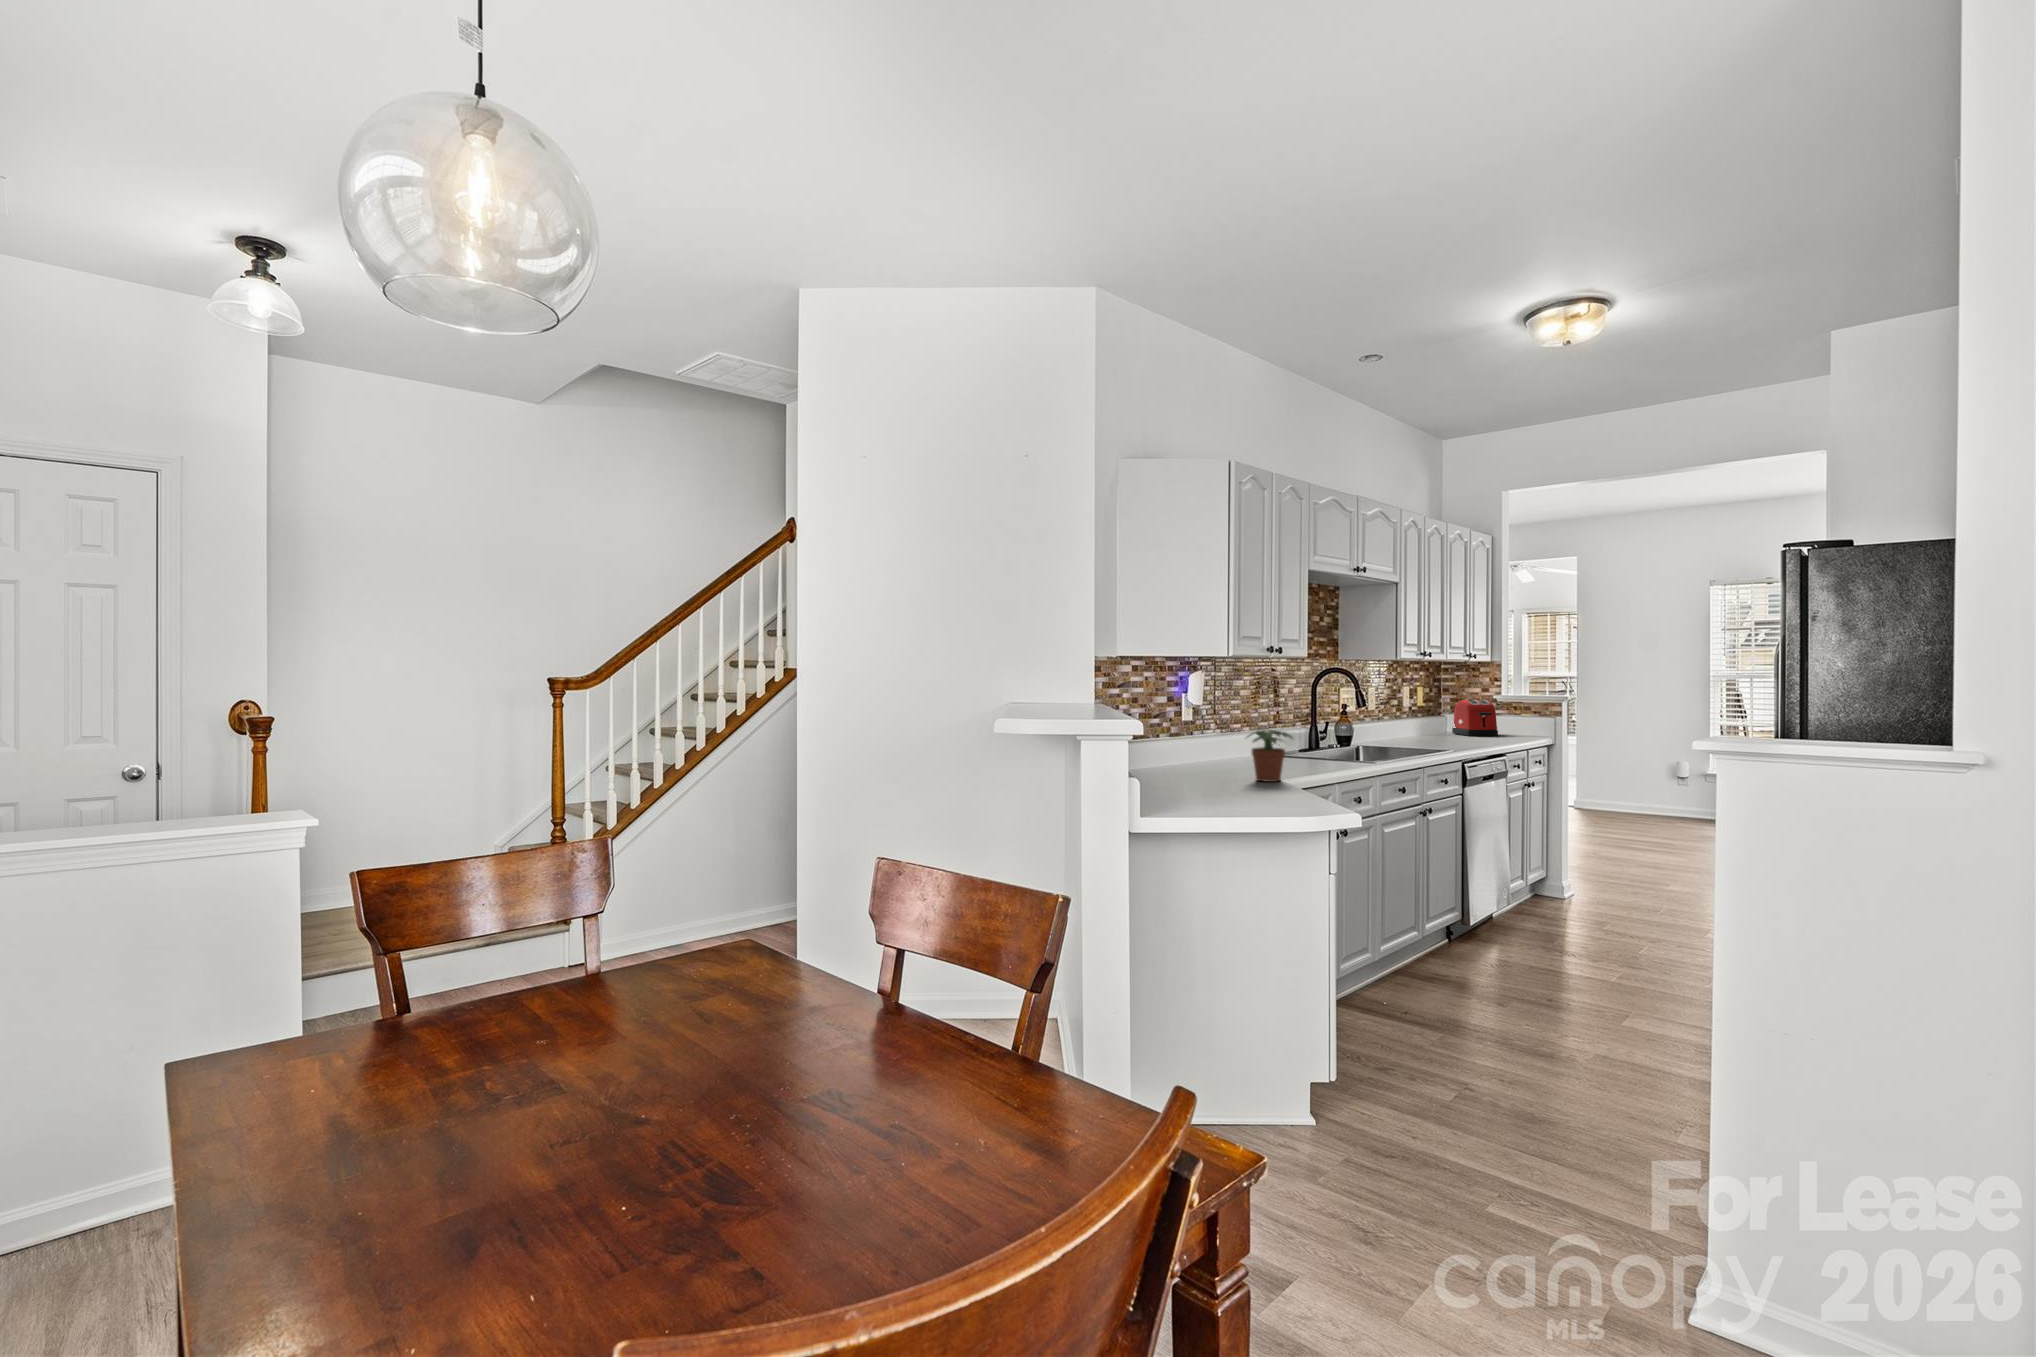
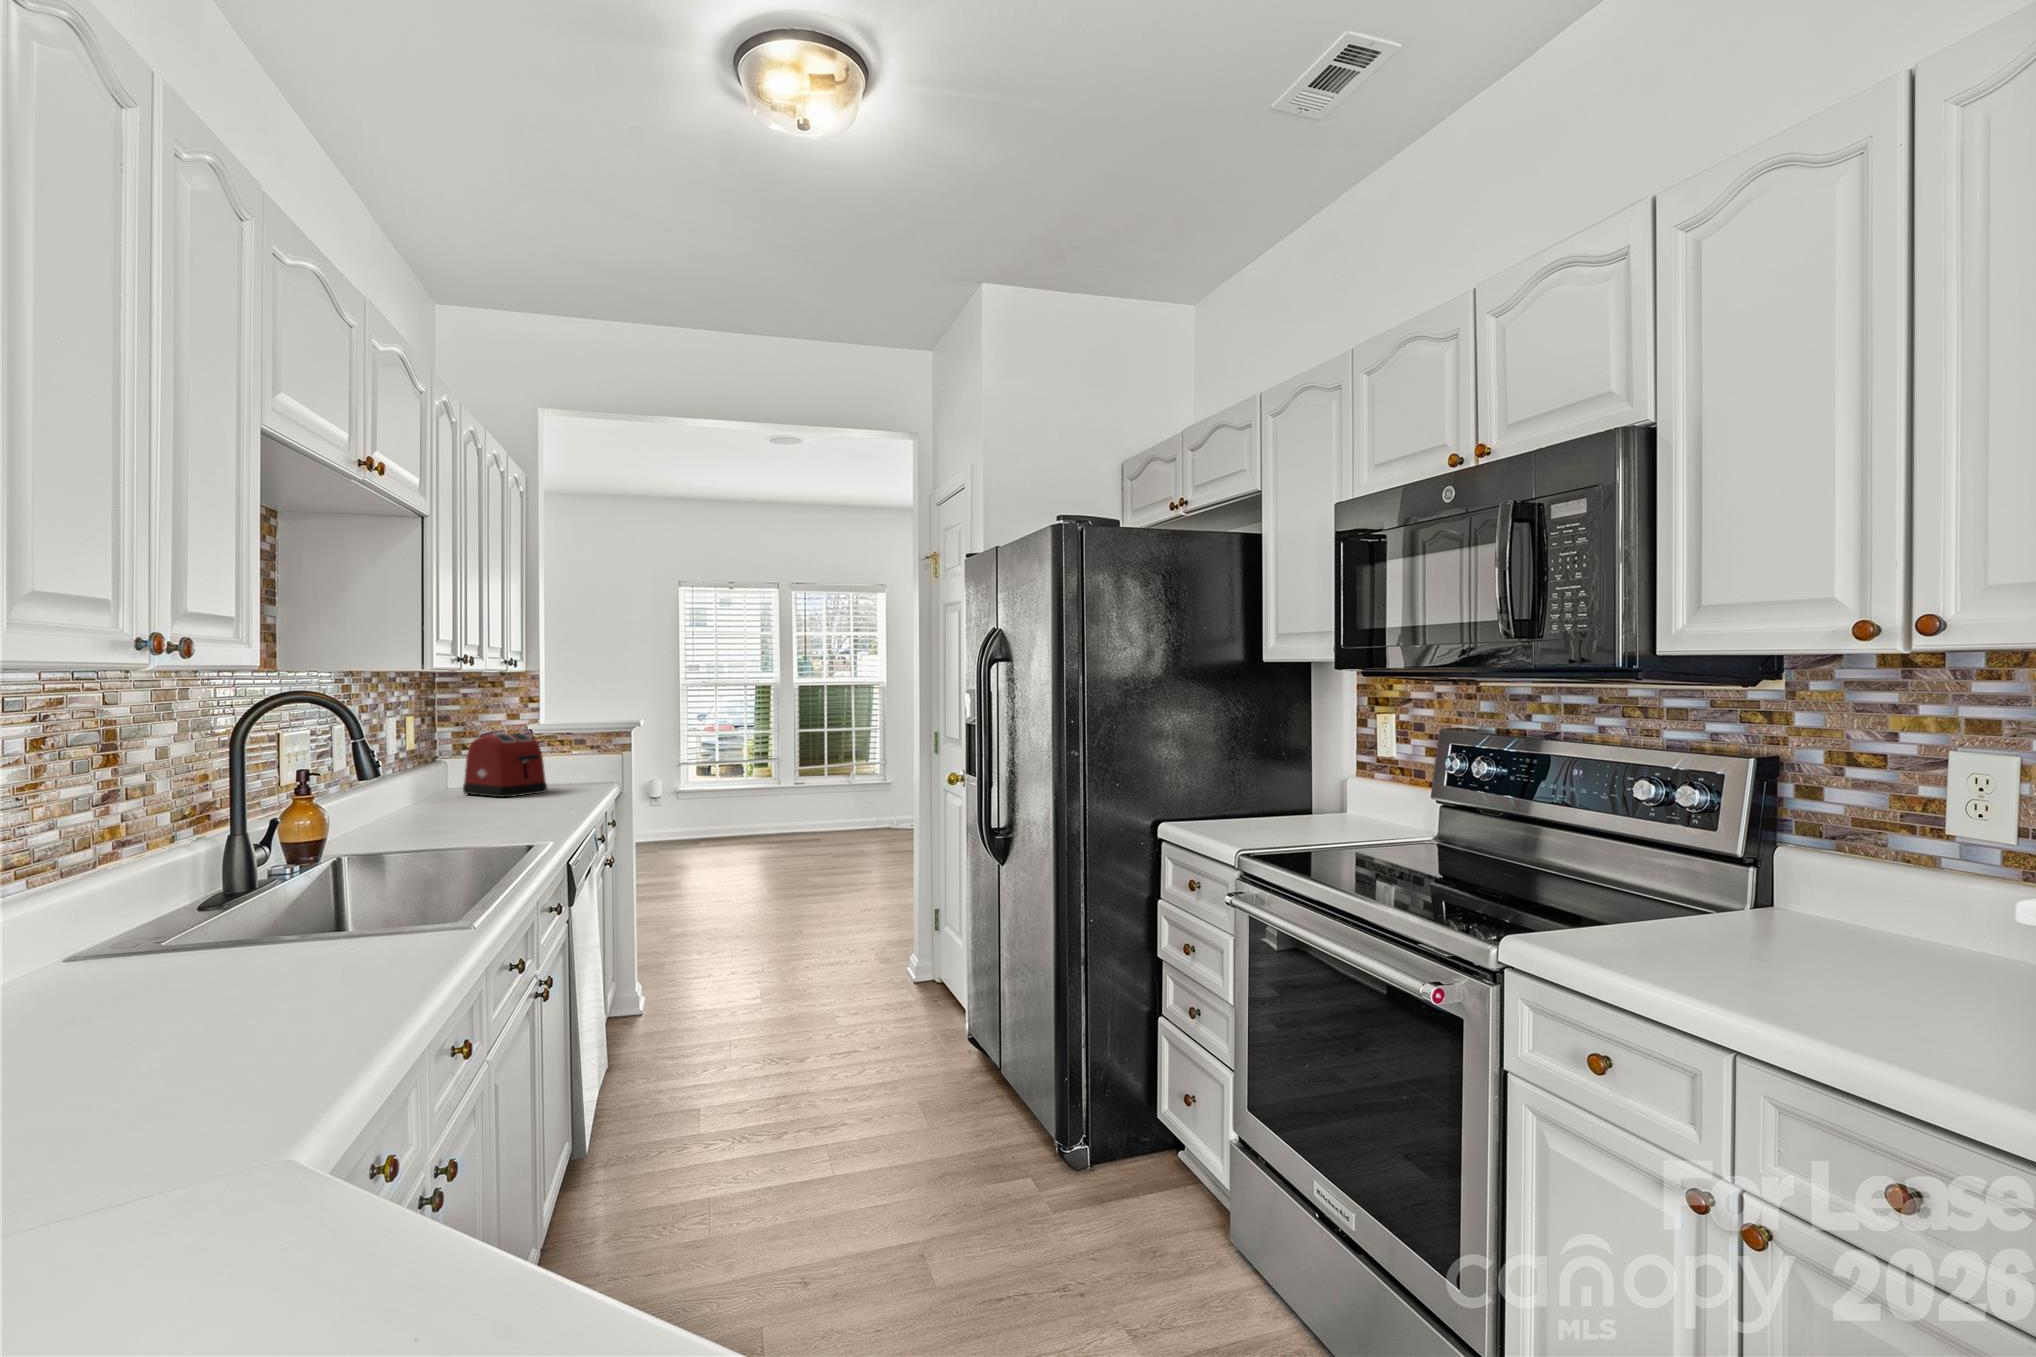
potted plant: present [1247,730,1292,782] -> none [86,928,302,1137]

